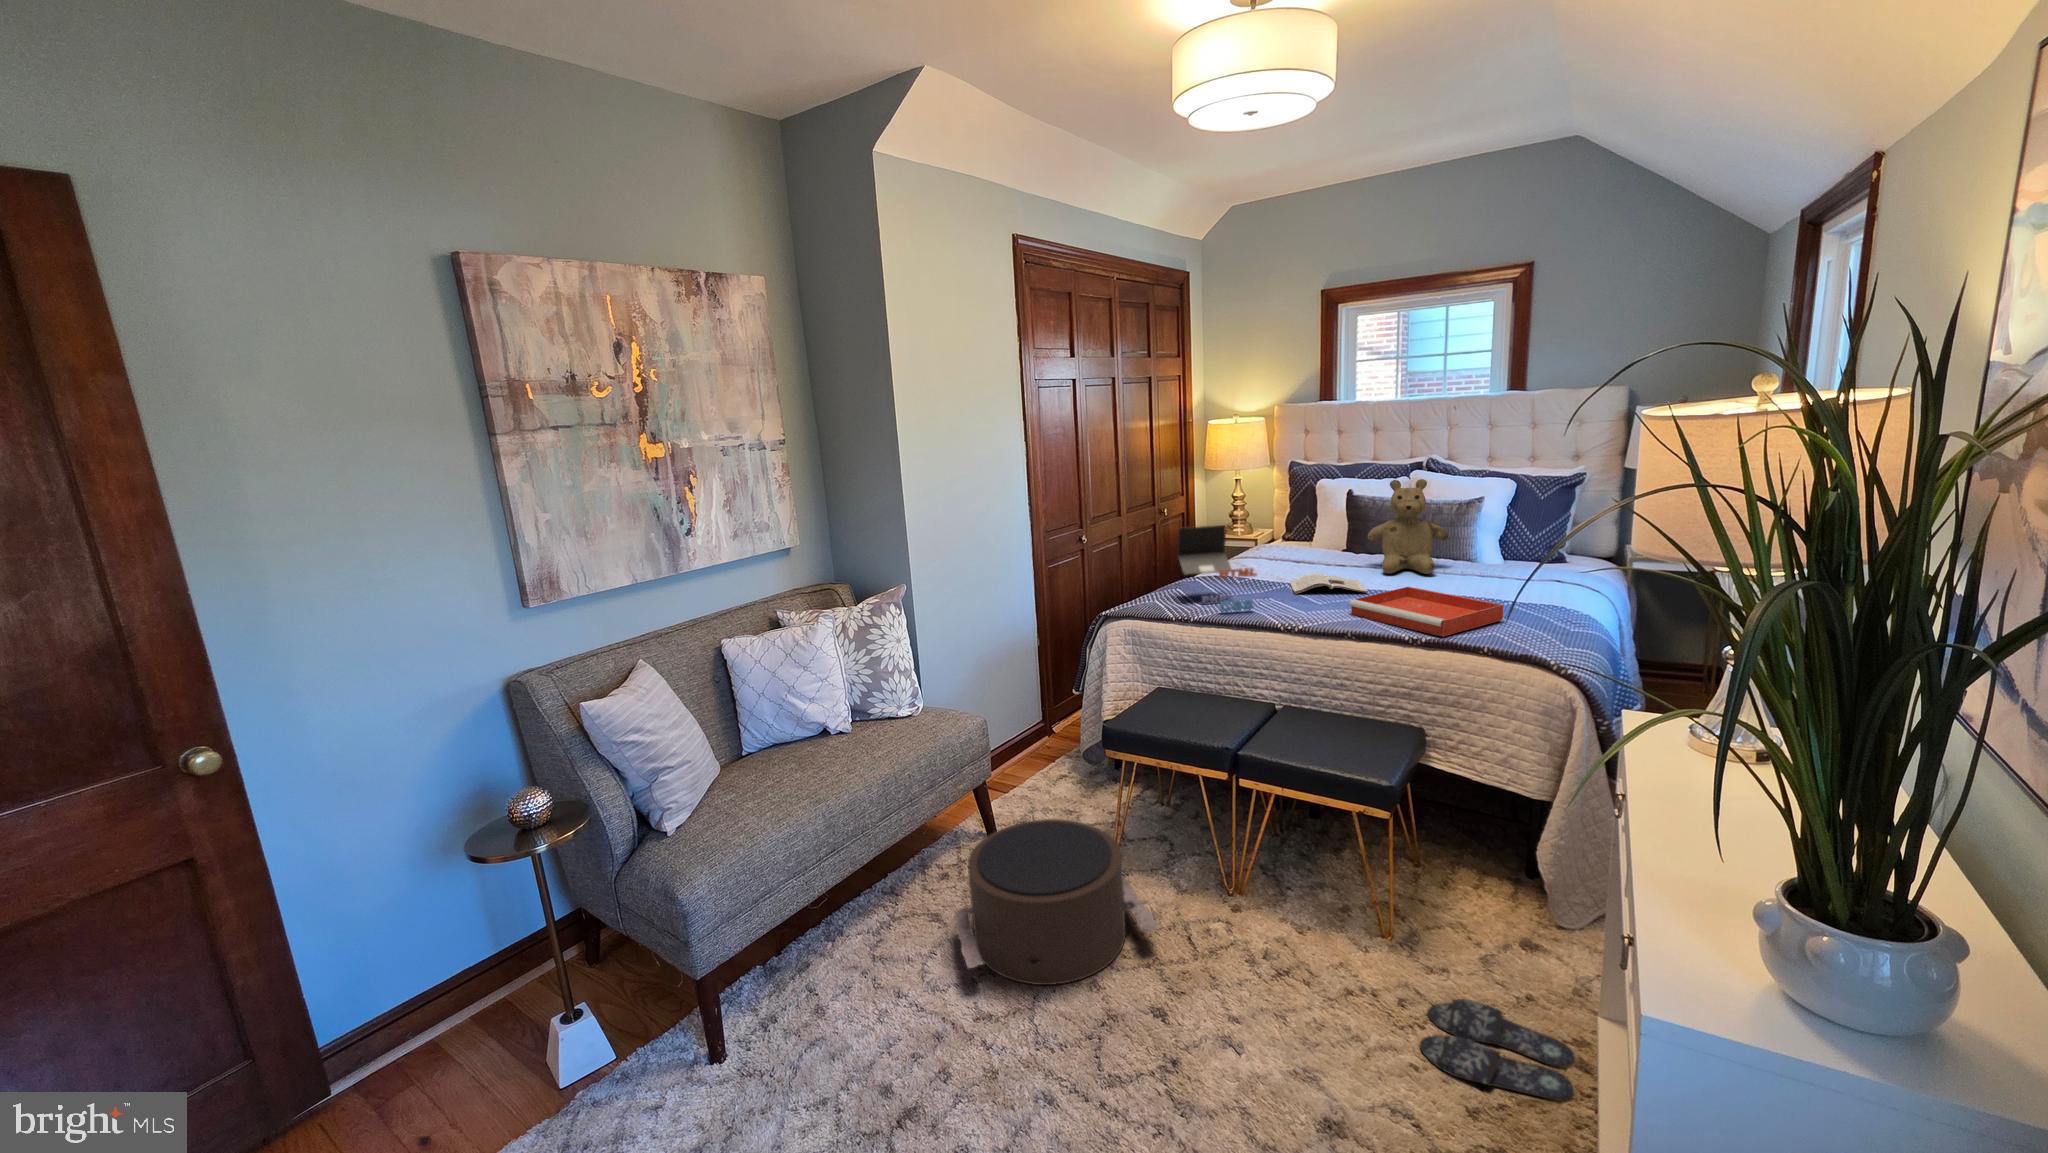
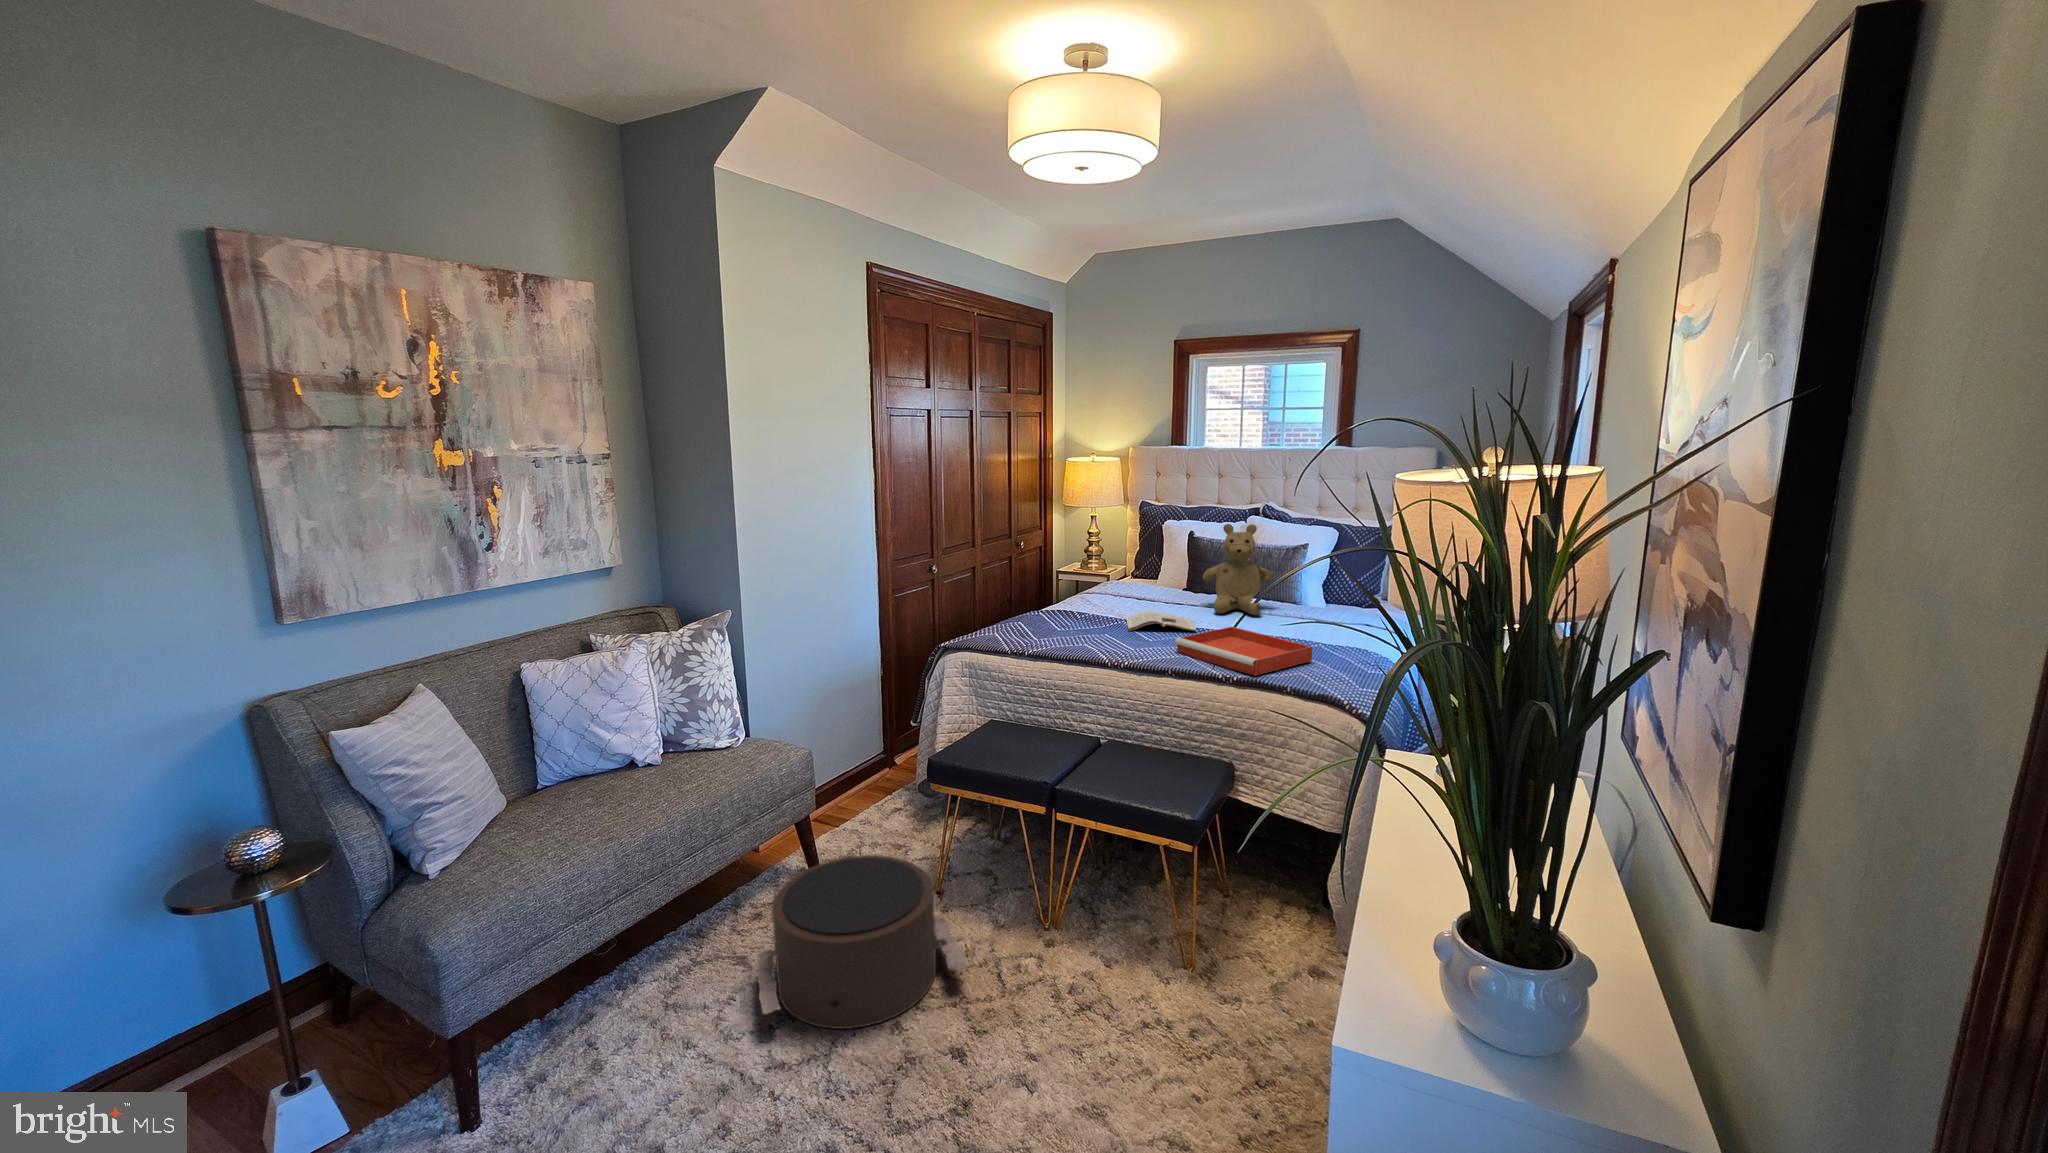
laptop: present [1178,525,1257,612] -> none [1017,561,1090,647]
slippers: present [1420,999,1574,1101] -> none [1205,1028,1344,1124]

